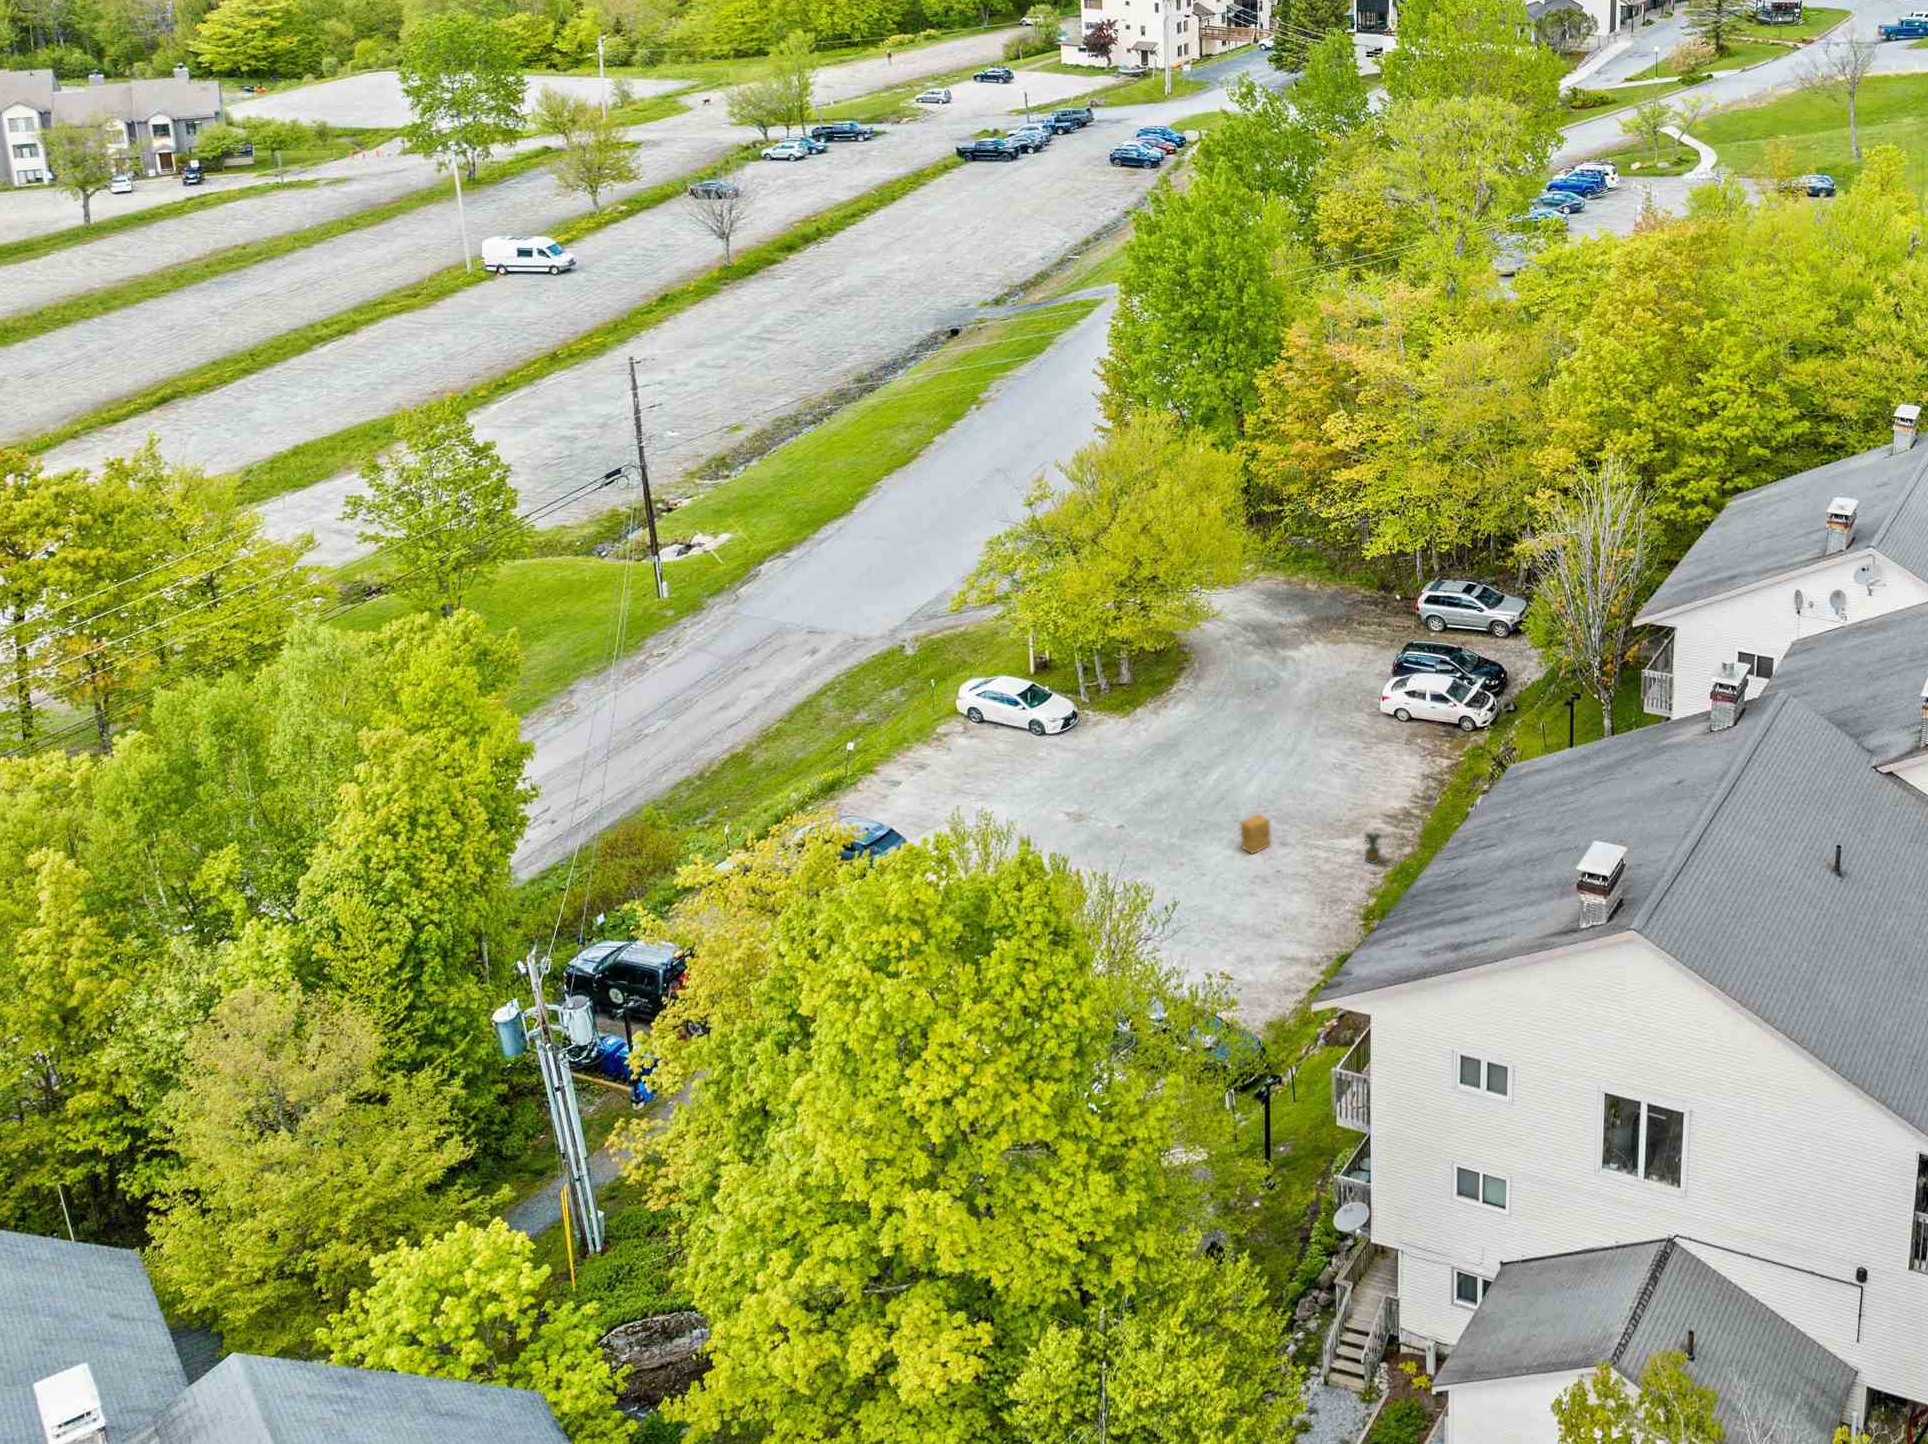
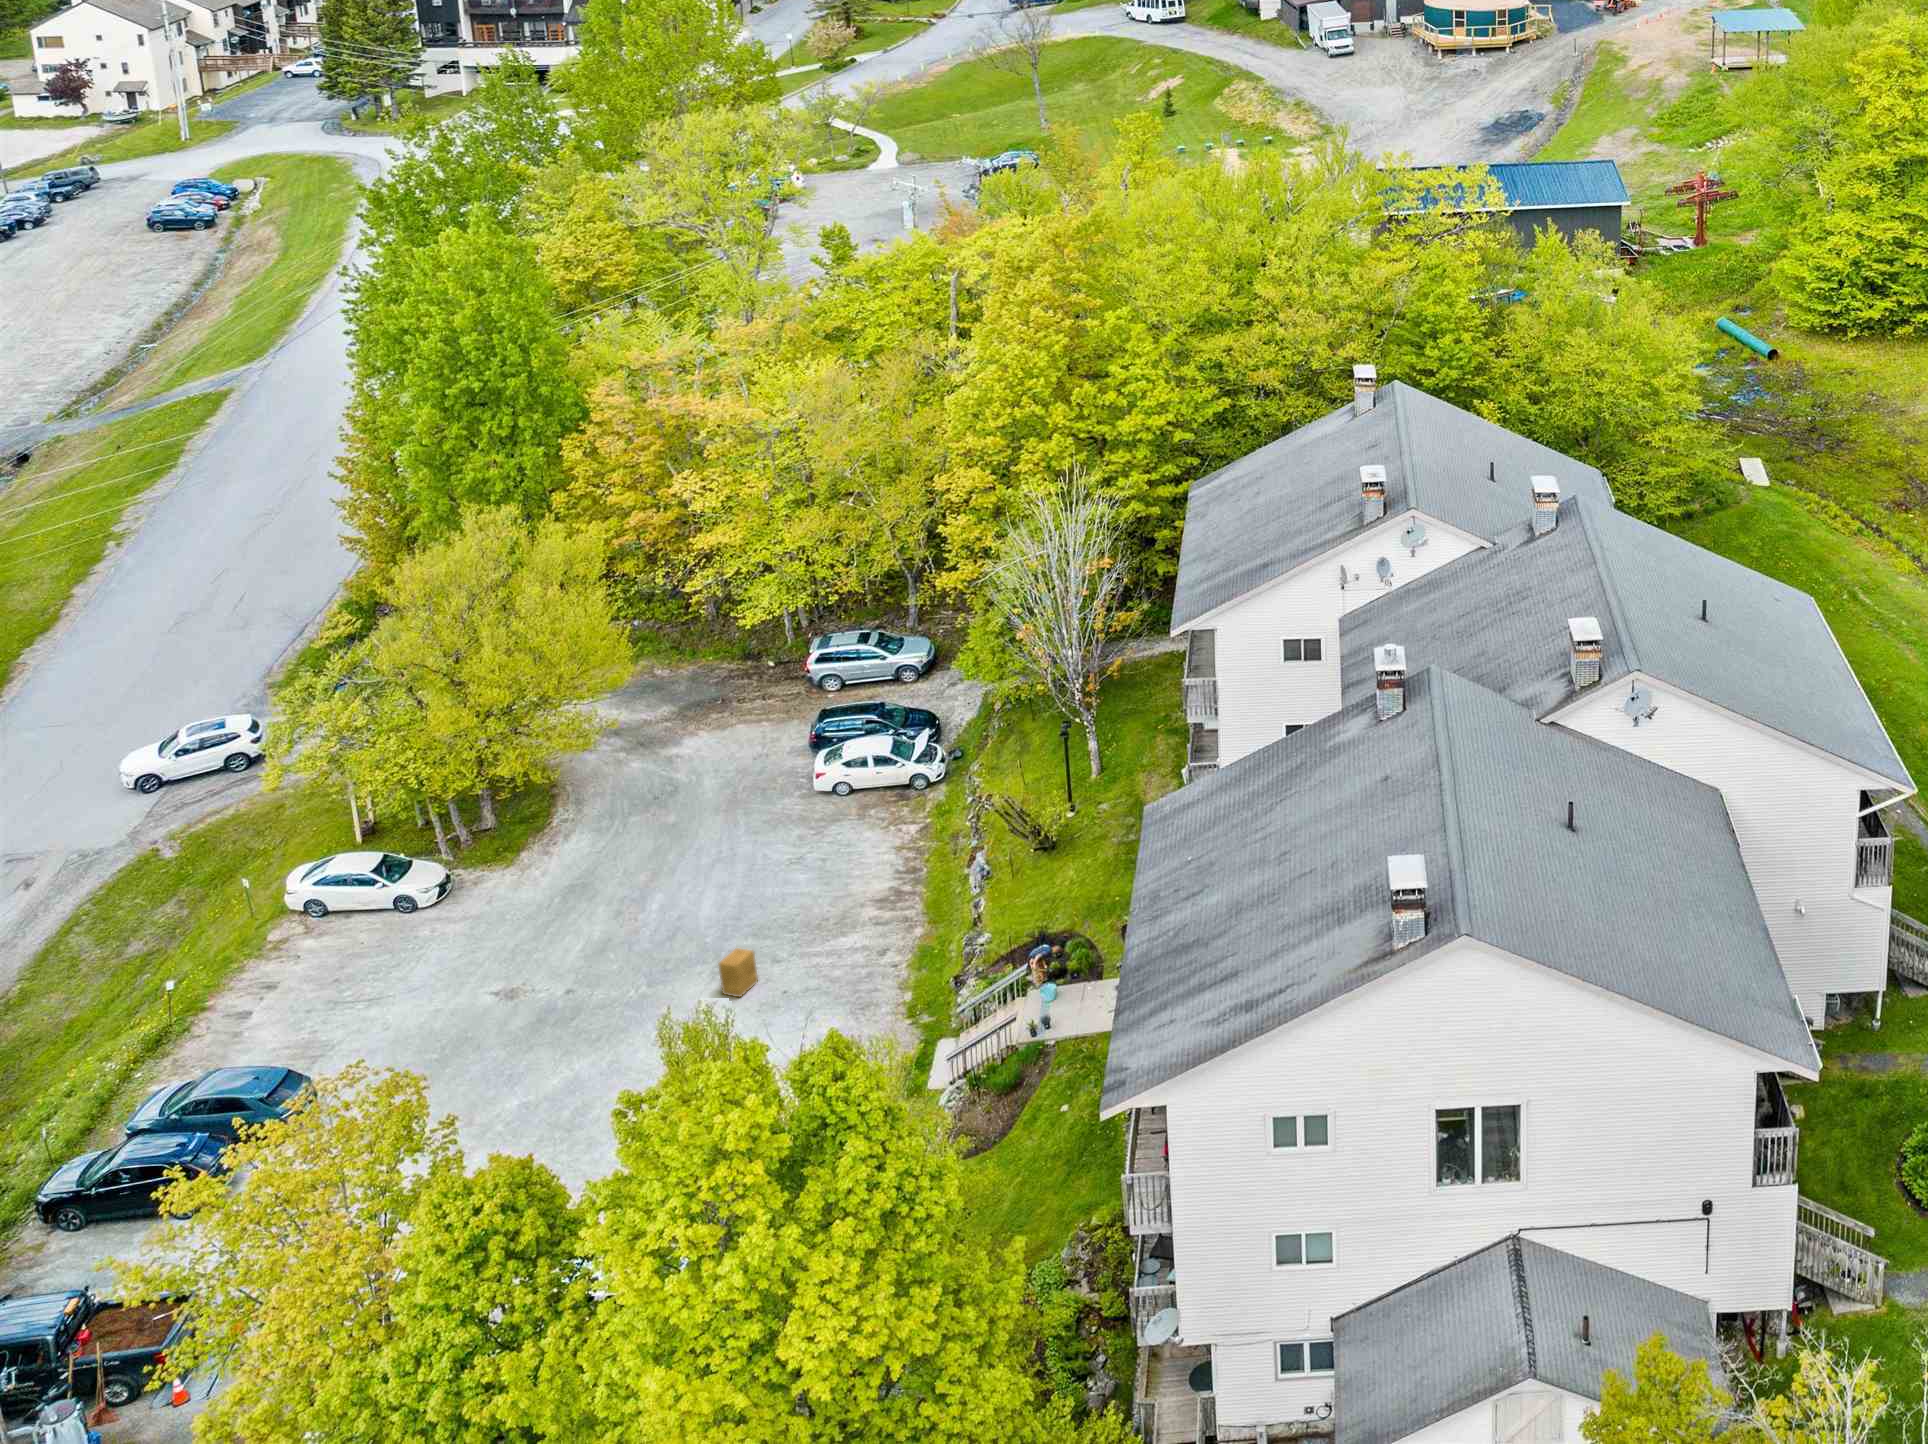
potted tree: present [1365,833,1380,863] -> none [882,932,906,968]

